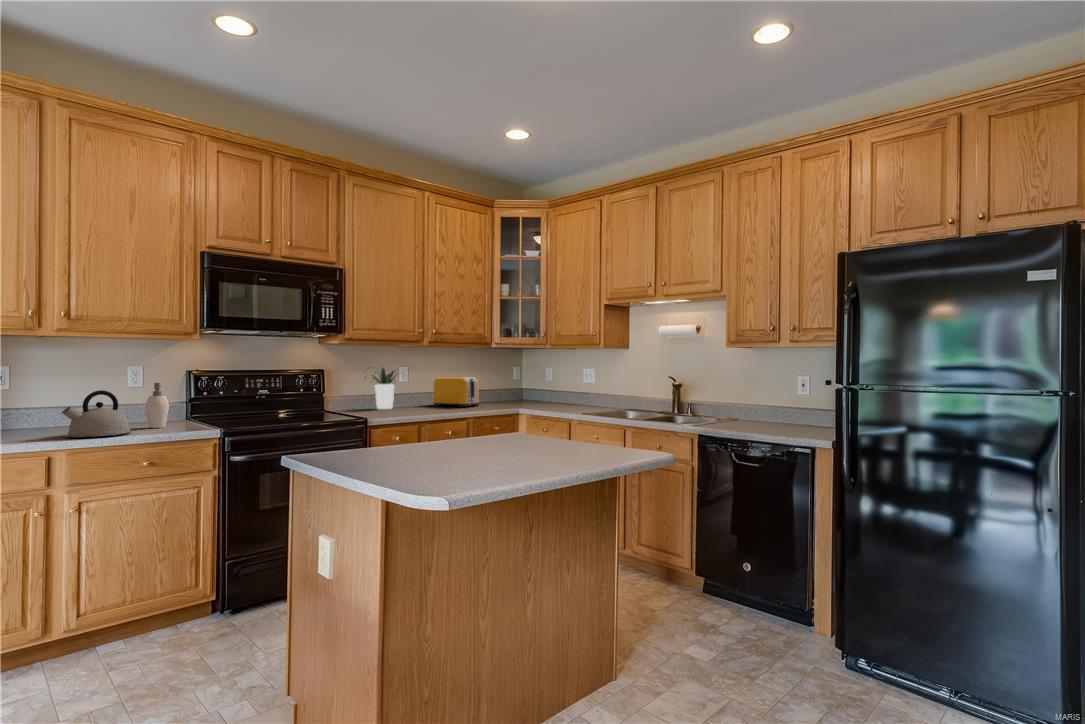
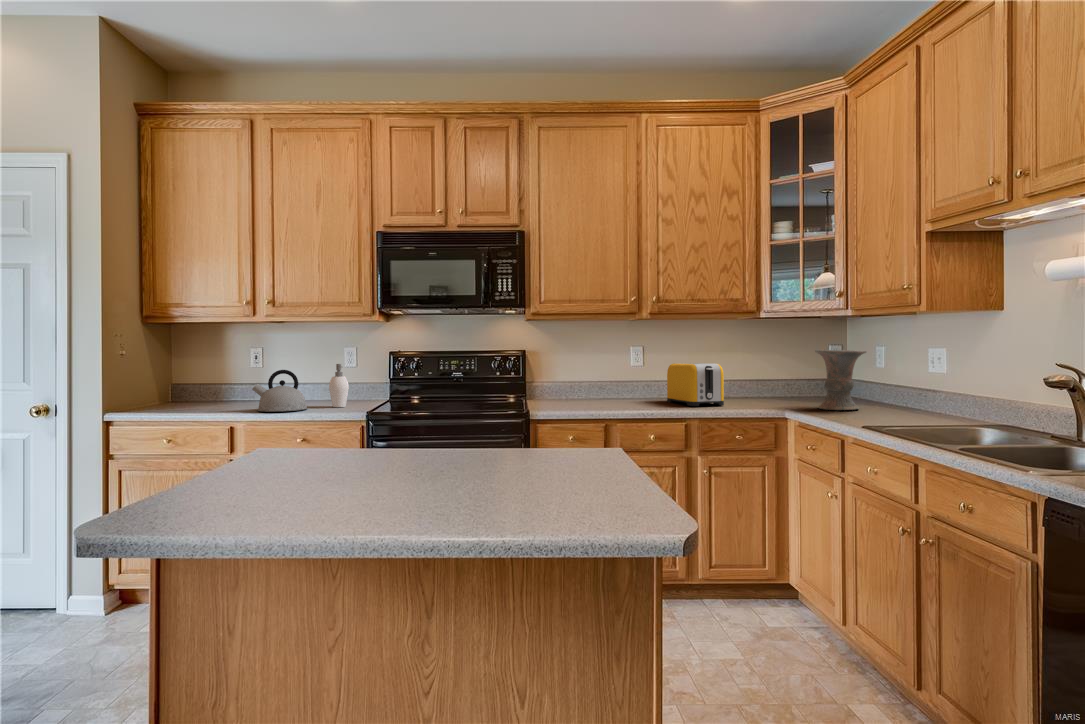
vase: none [530,367,558,404] -> present [815,350,866,410]
potted plant: present [372,368,397,409] -> none [562,349,627,402]

